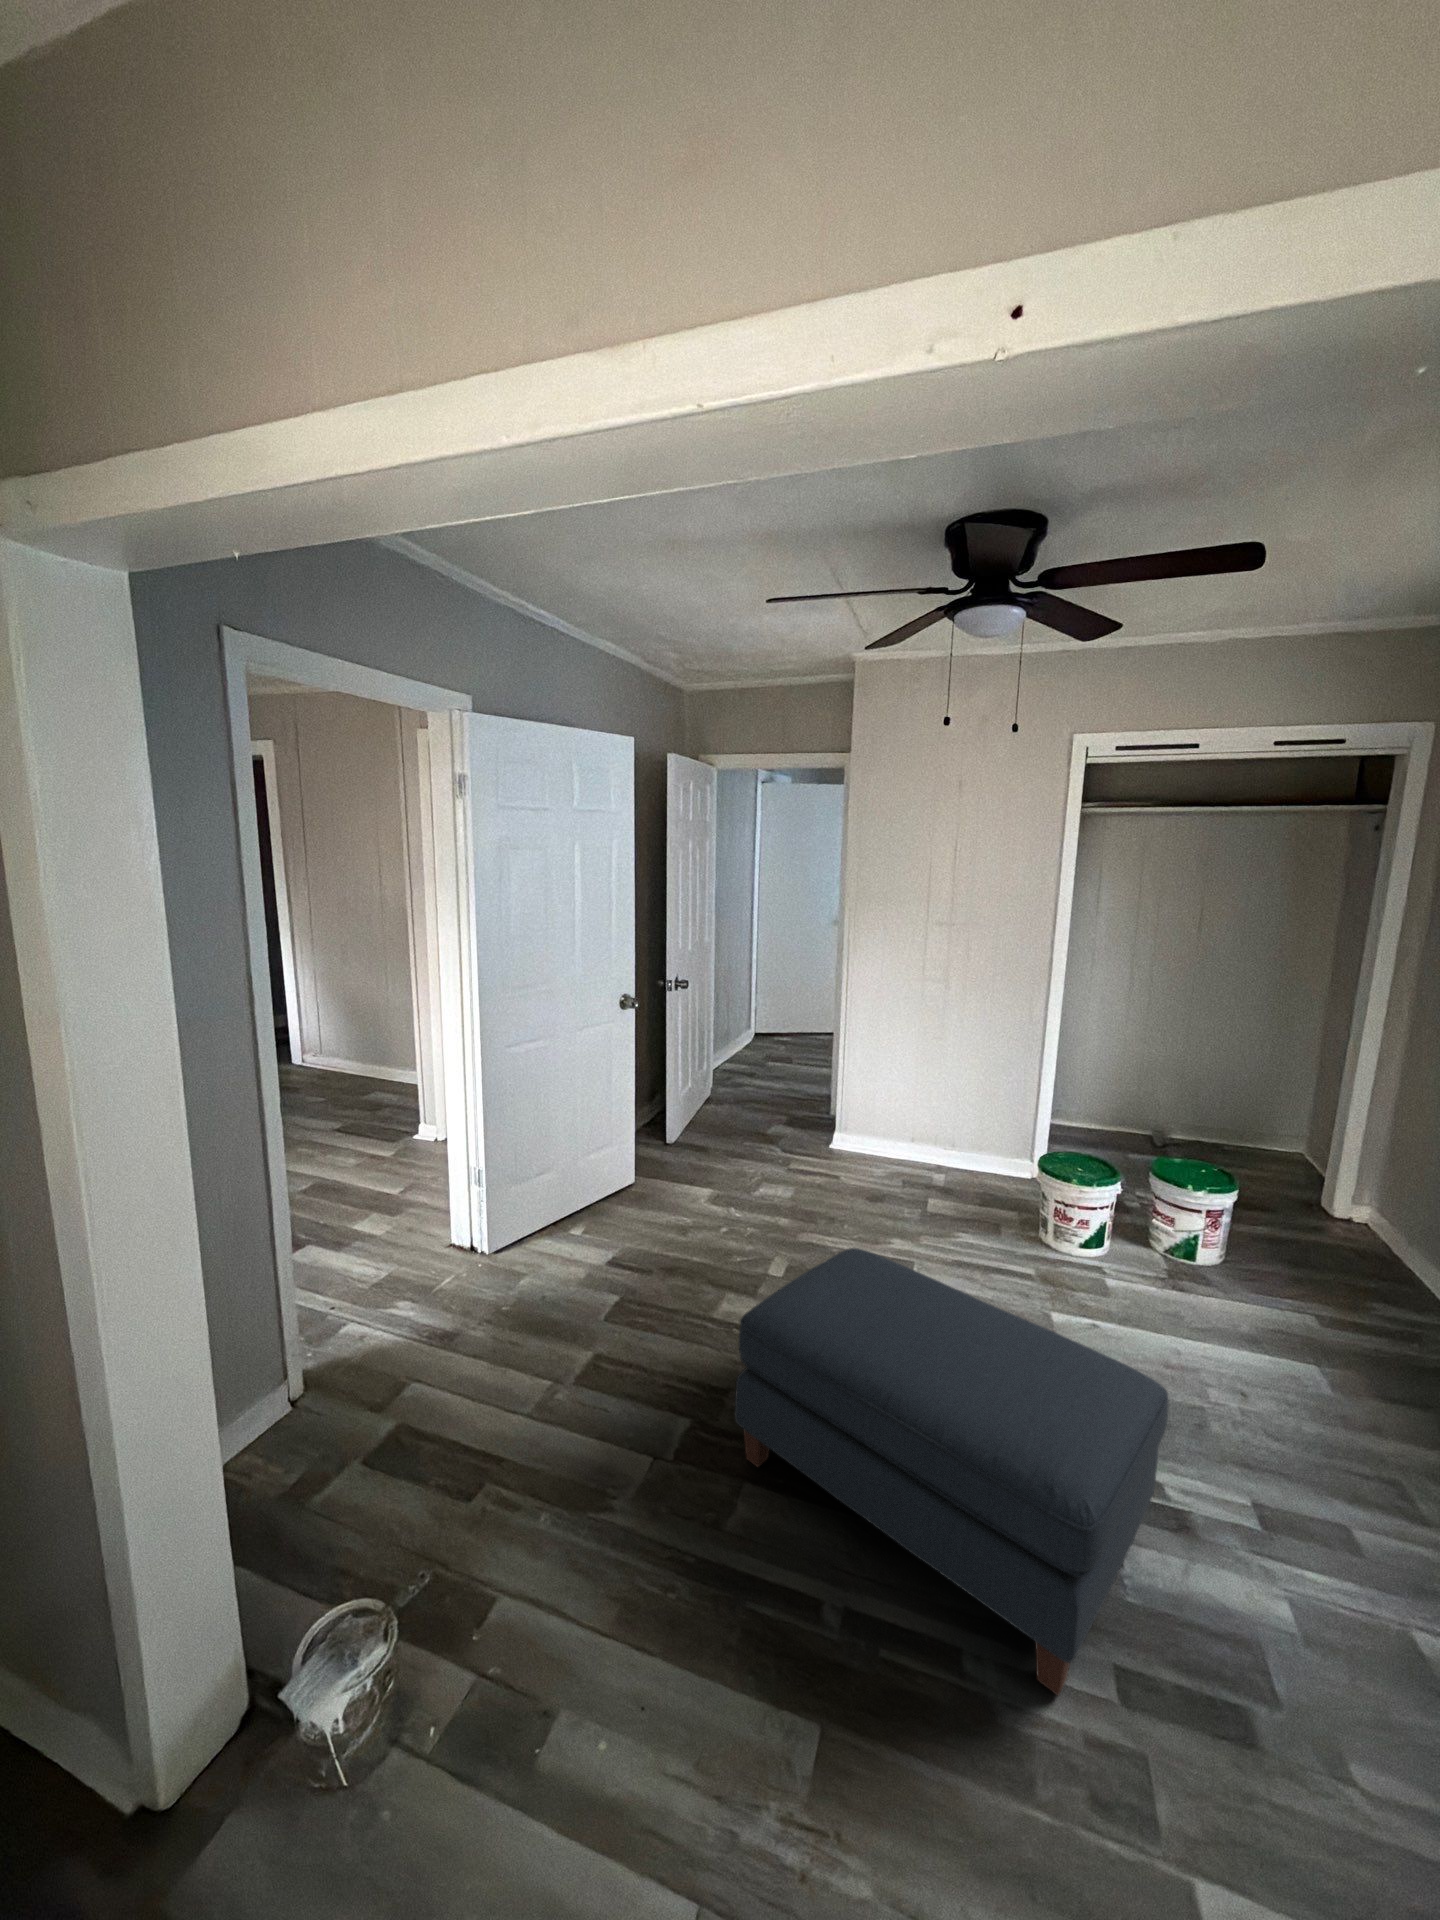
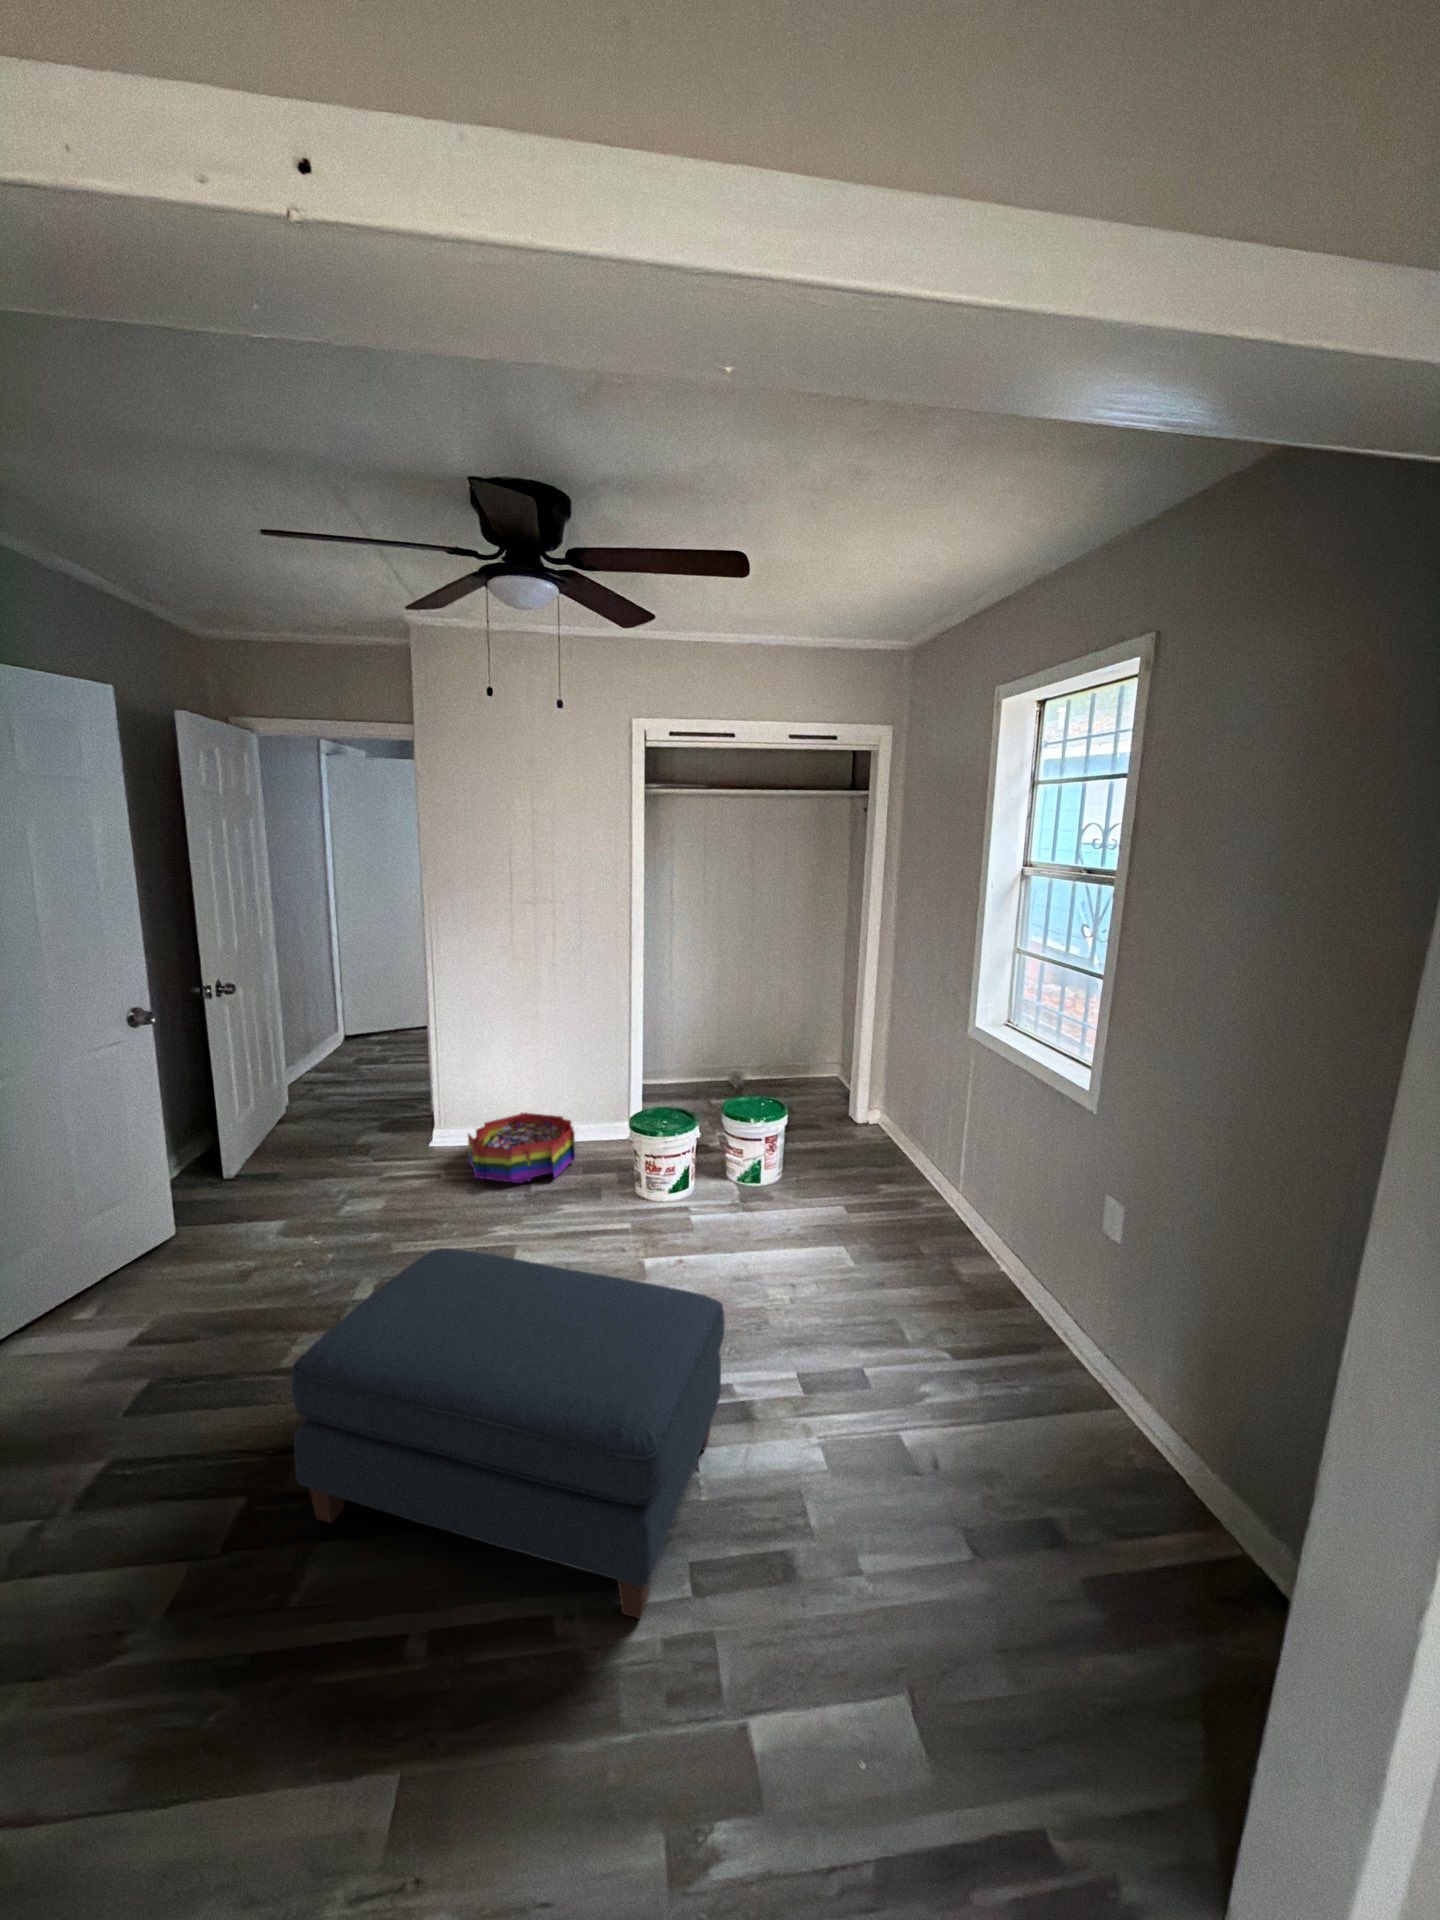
storage bin: none [866,1131,974,1205] -> present [468,1113,575,1183]

